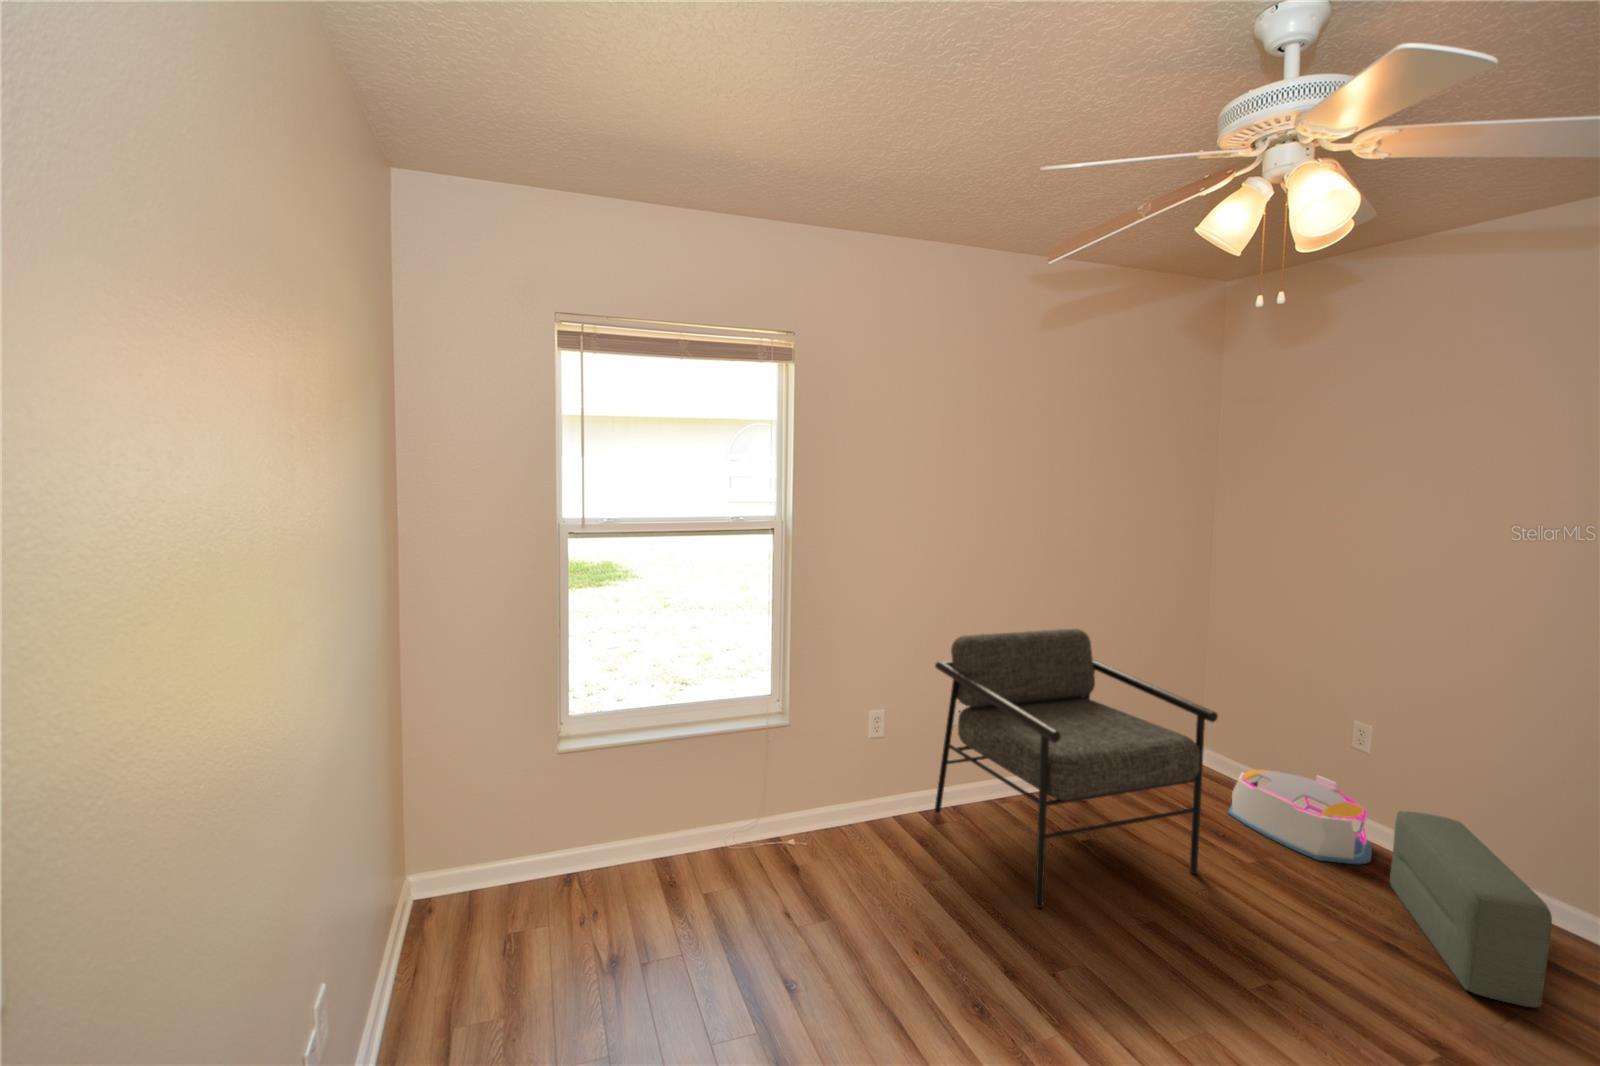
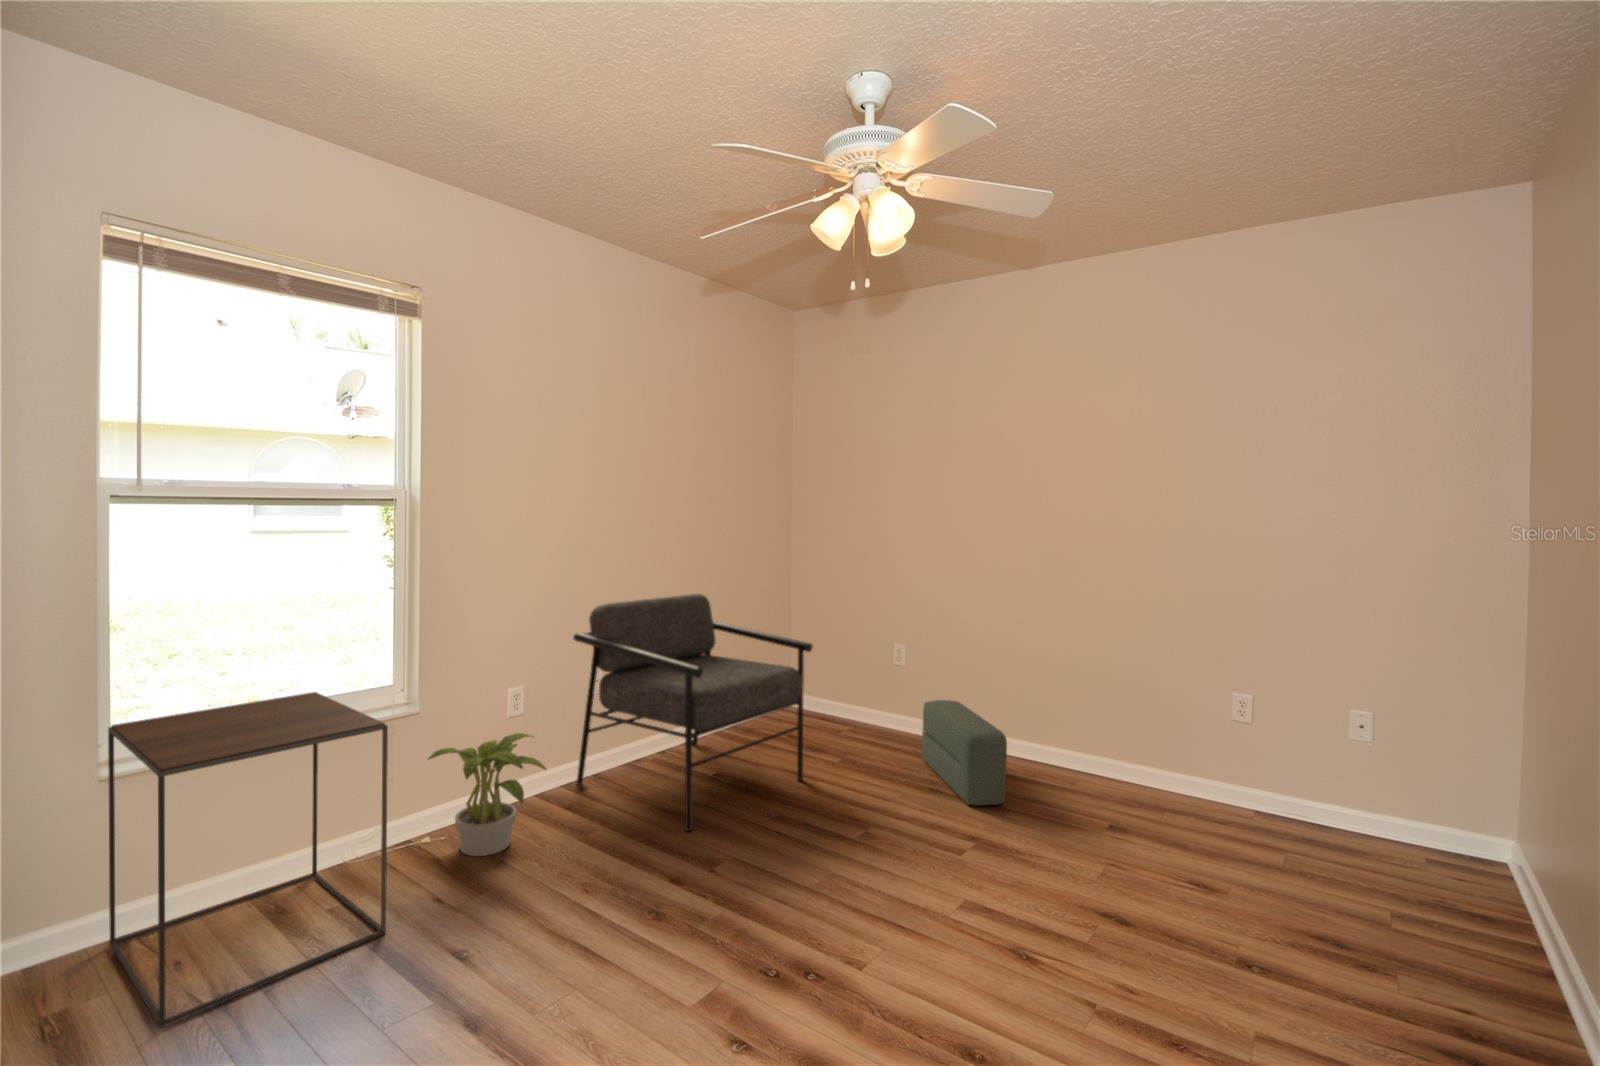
side table: none [564,699,738,970] -> present [108,692,388,1027]
potted plant: none [786,761,892,875] -> present [428,733,546,856]
storage bin: present [1228,770,1372,864] -> none [817,695,910,754]

